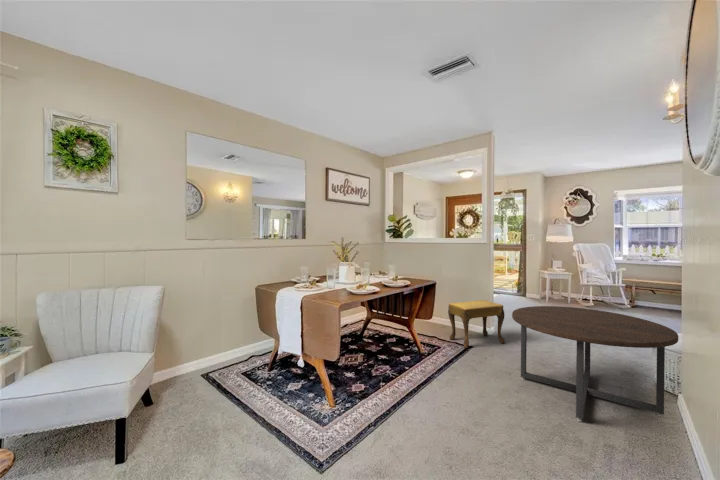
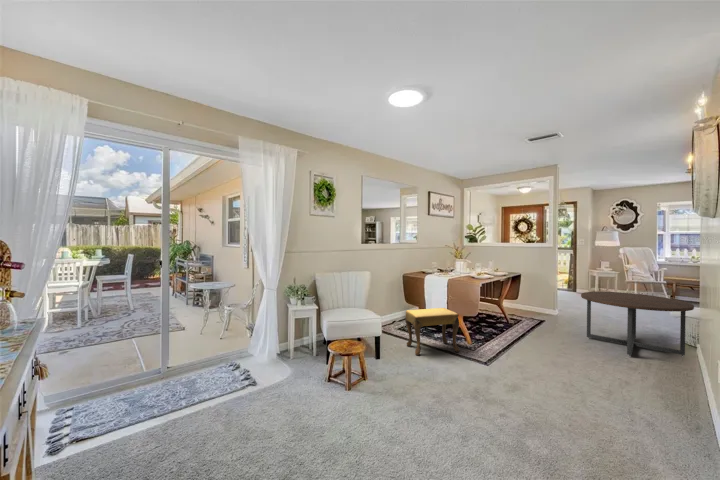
footstool: present [448,300,505,348] -> present [405,308,459,355]

